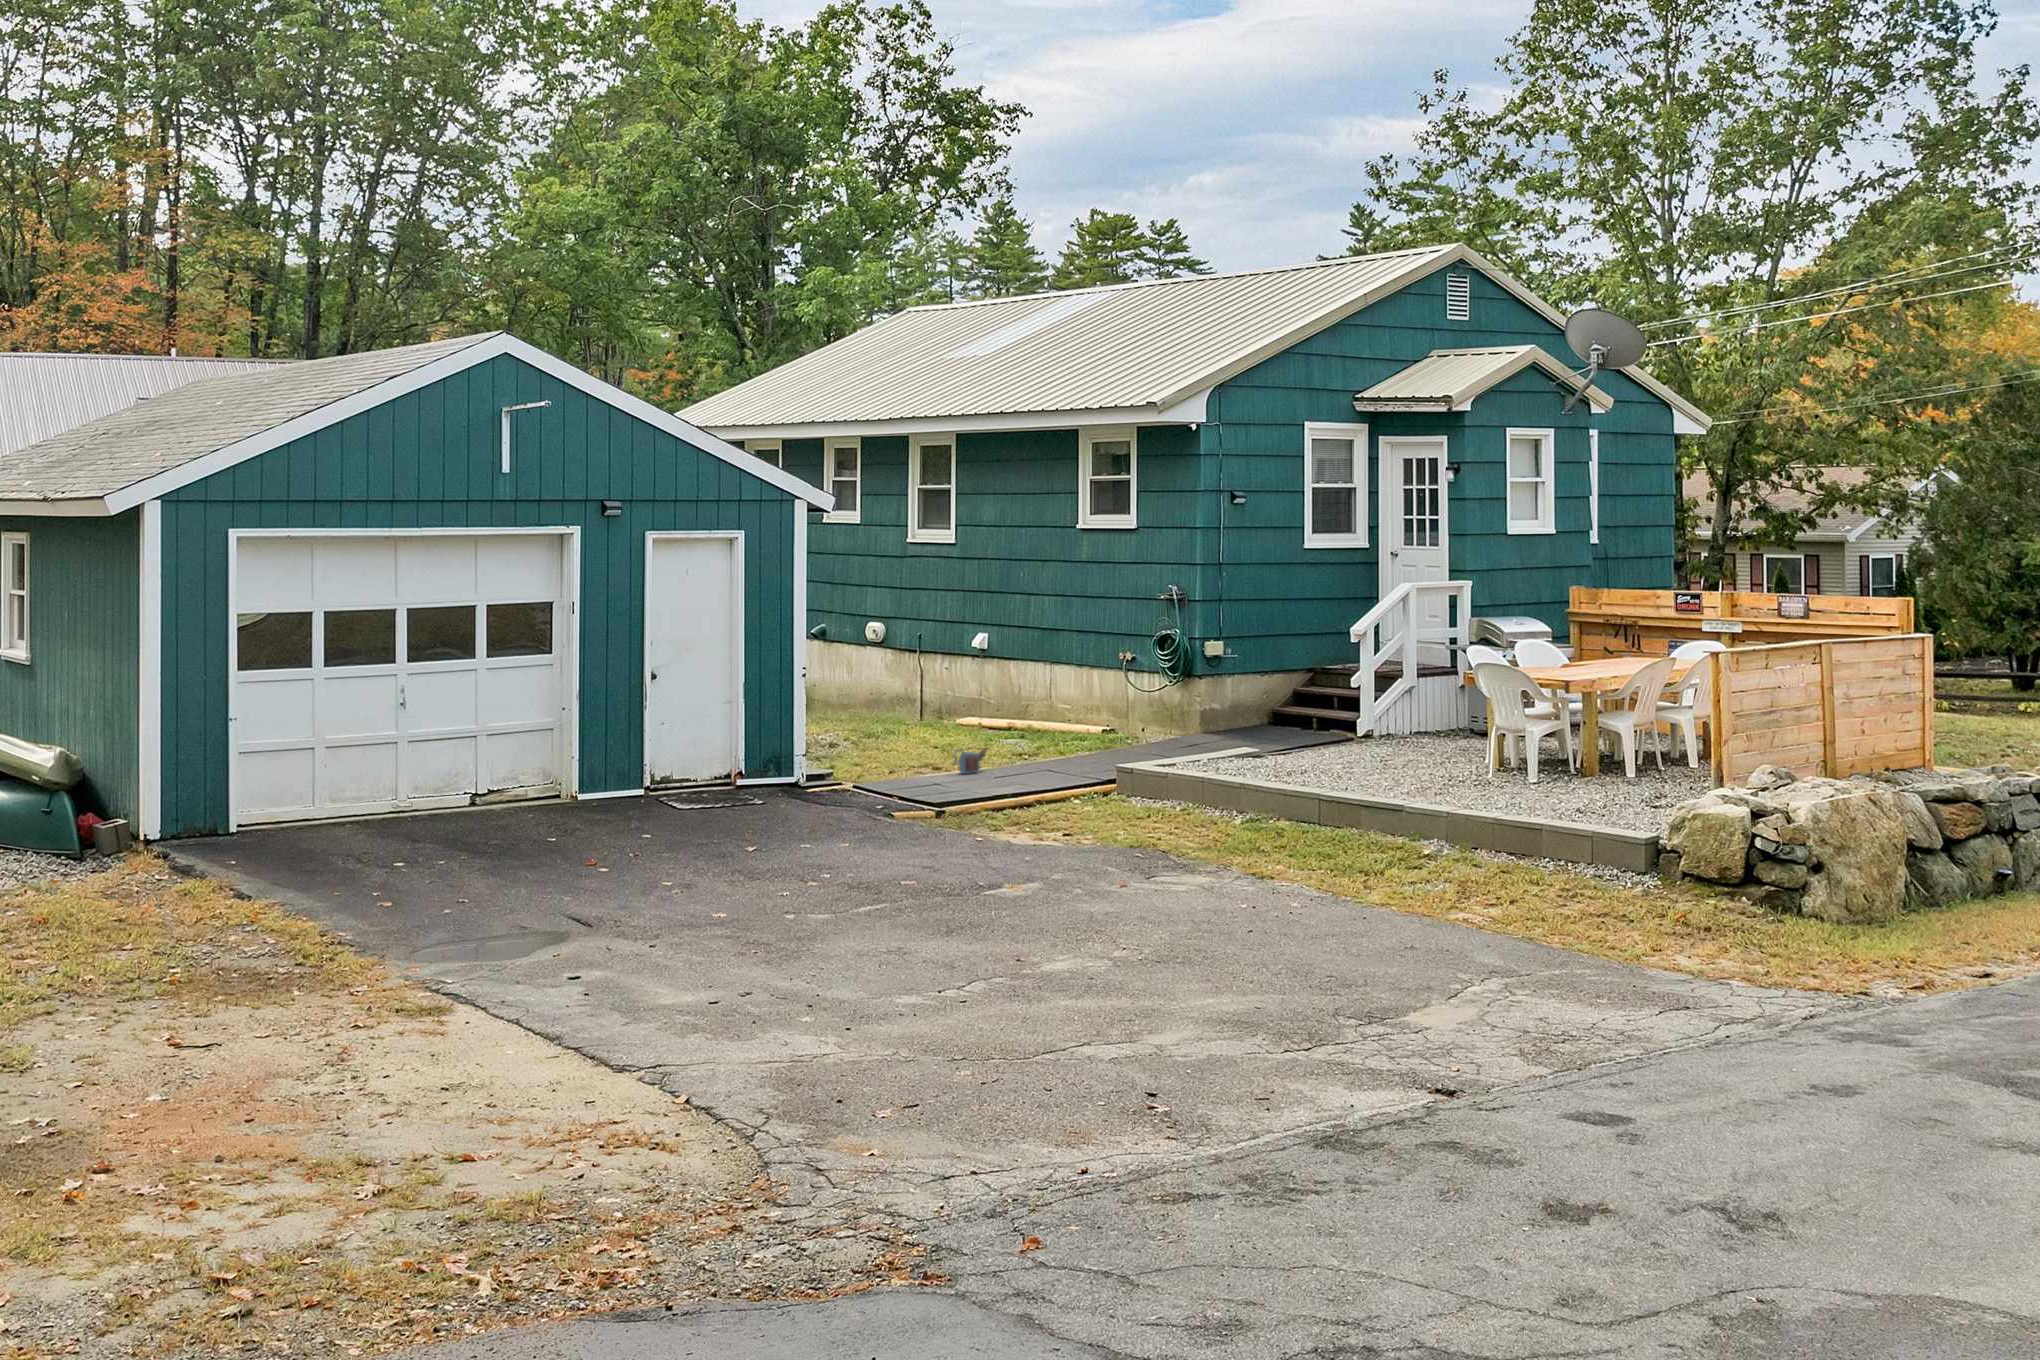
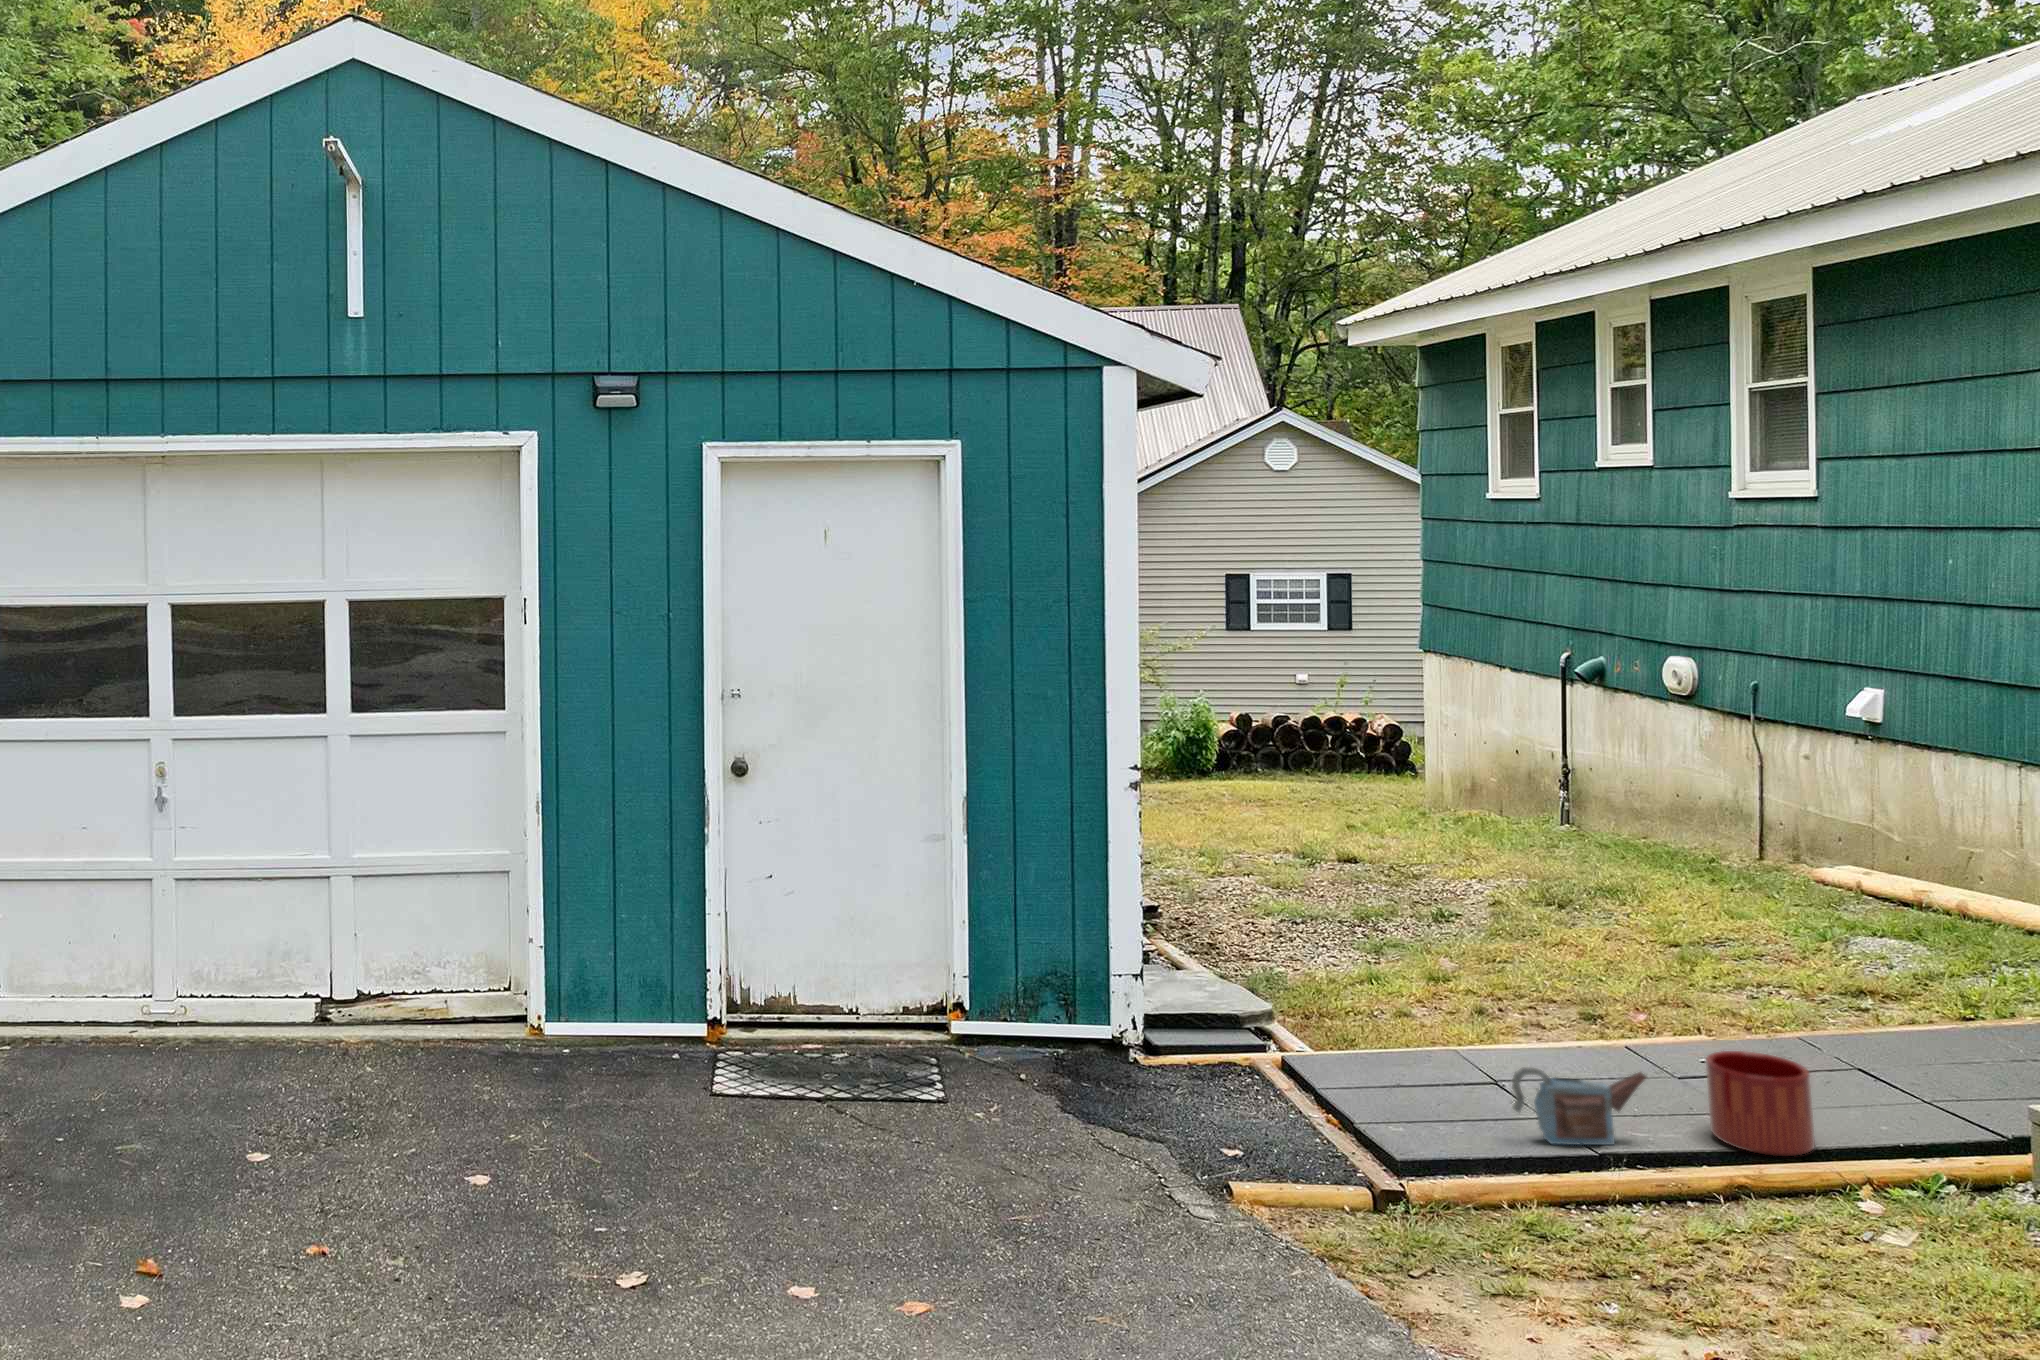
planter: none [1001,739,1031,768] -> present [1706,1051,1815,1156]

